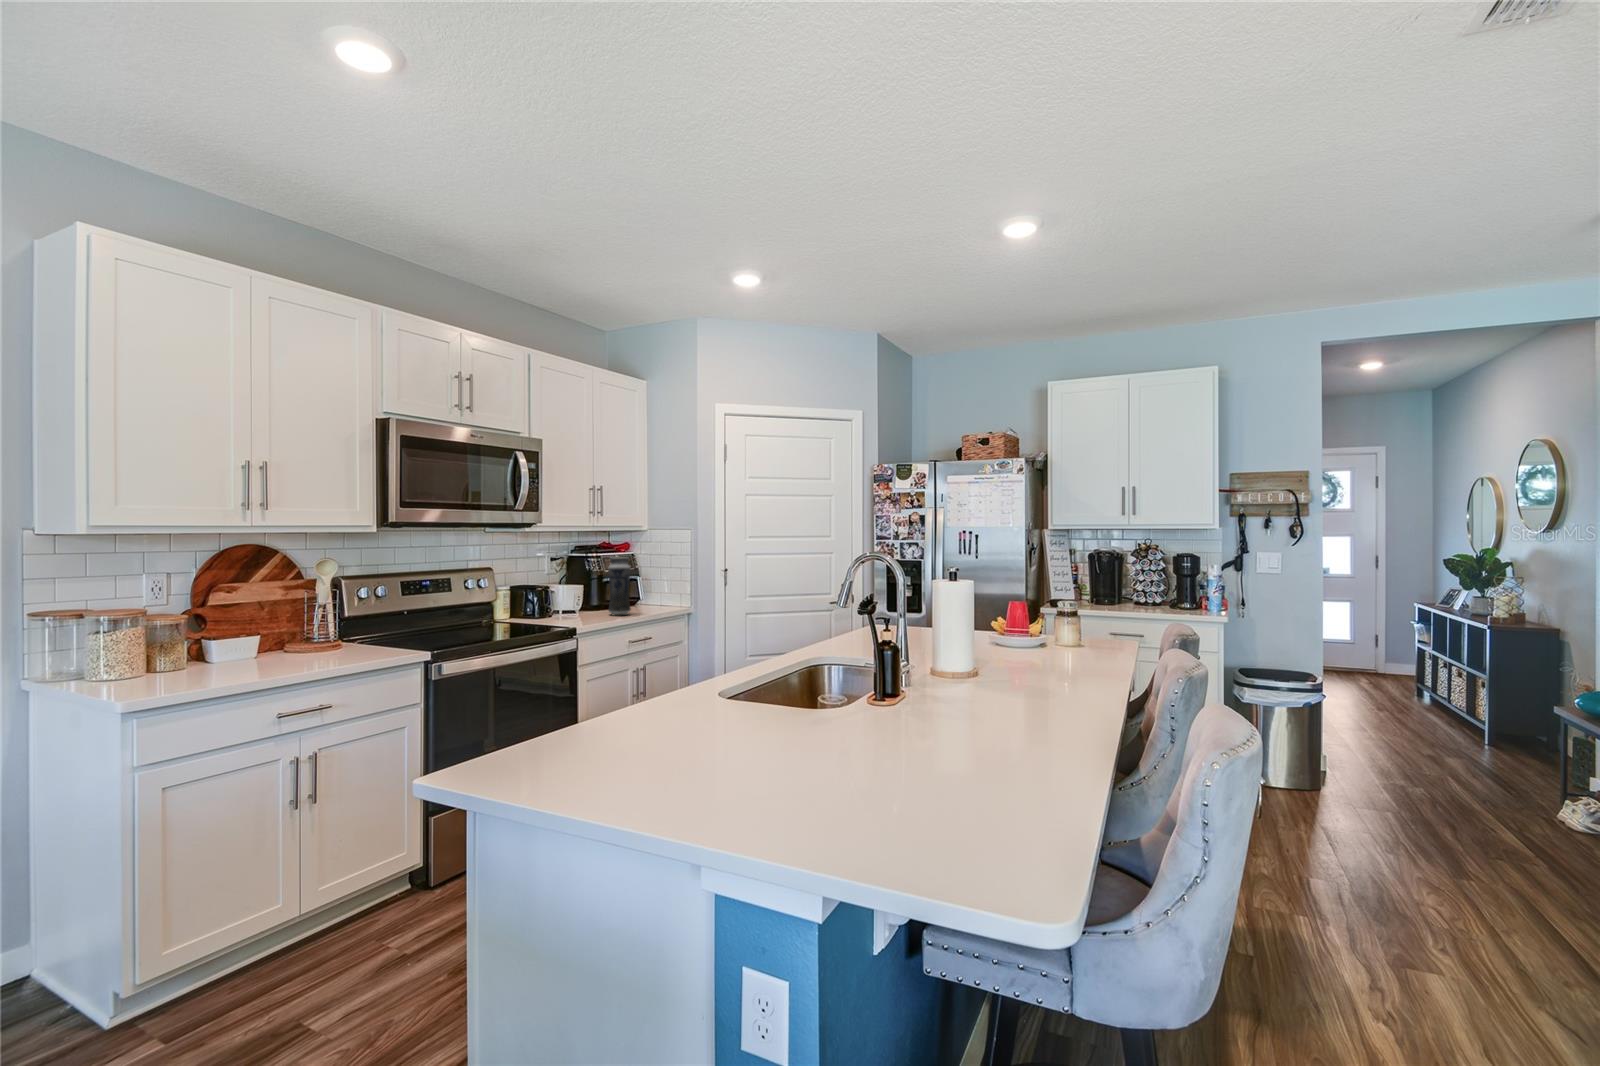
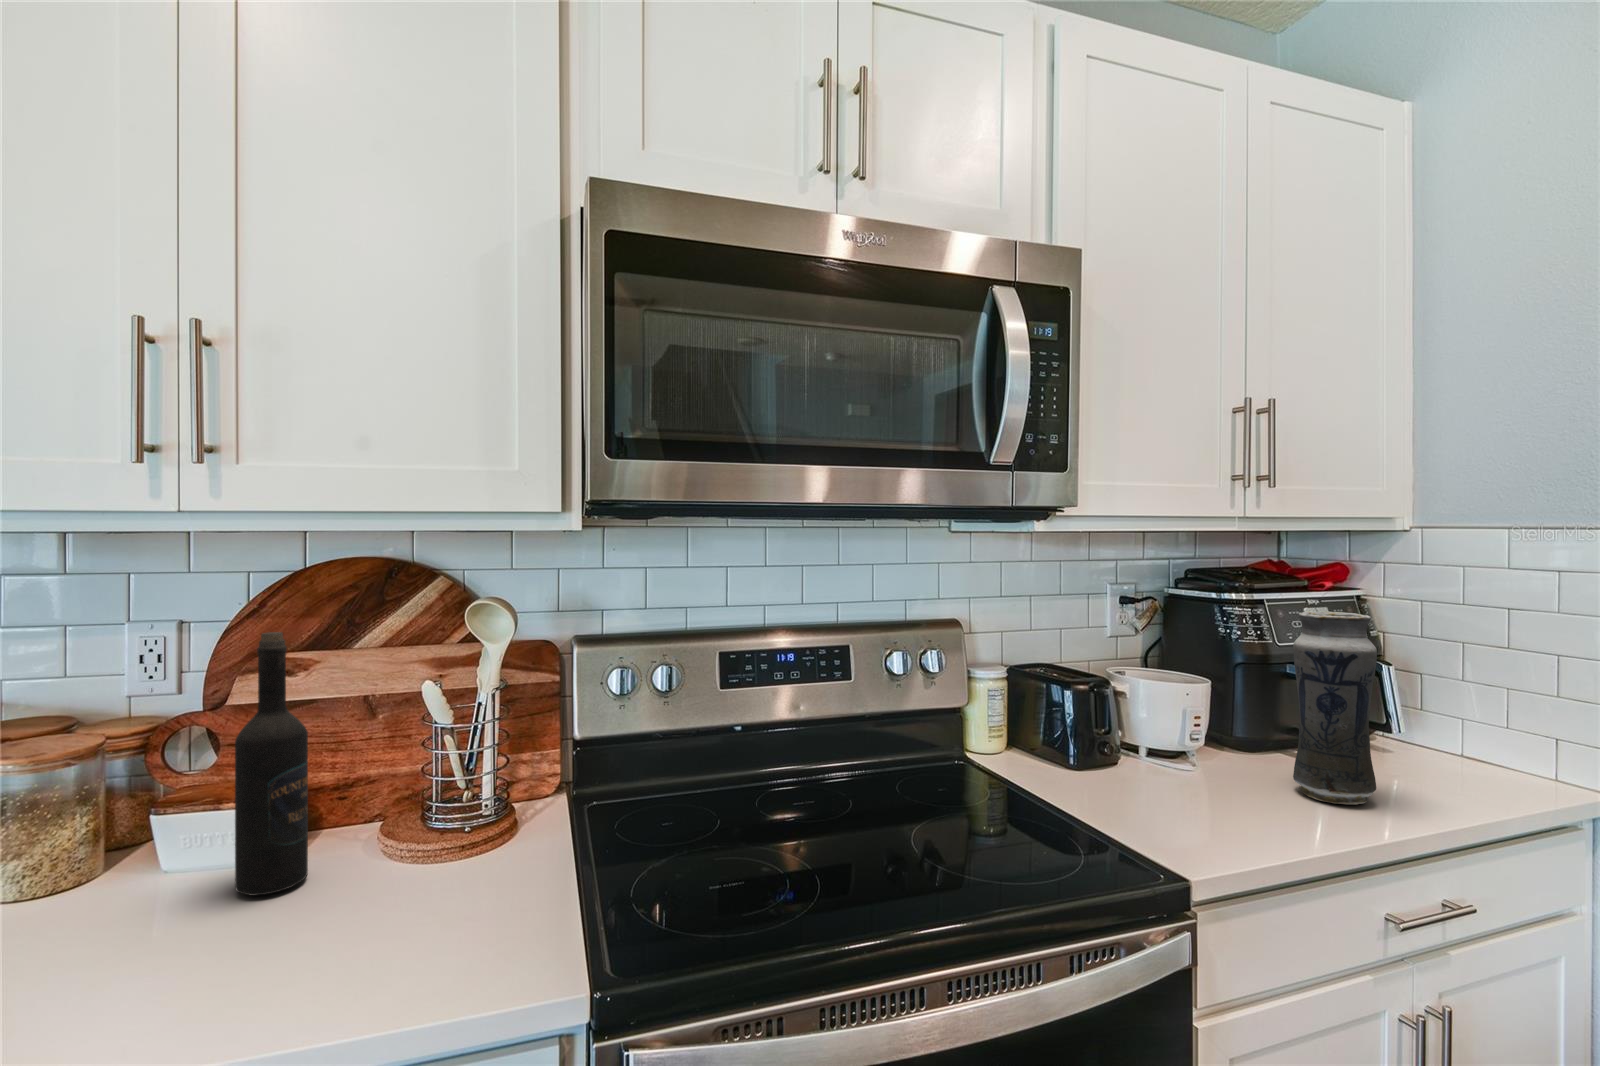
wine bottle: none [275,568,301,656] -> present [235,632,308,896]

